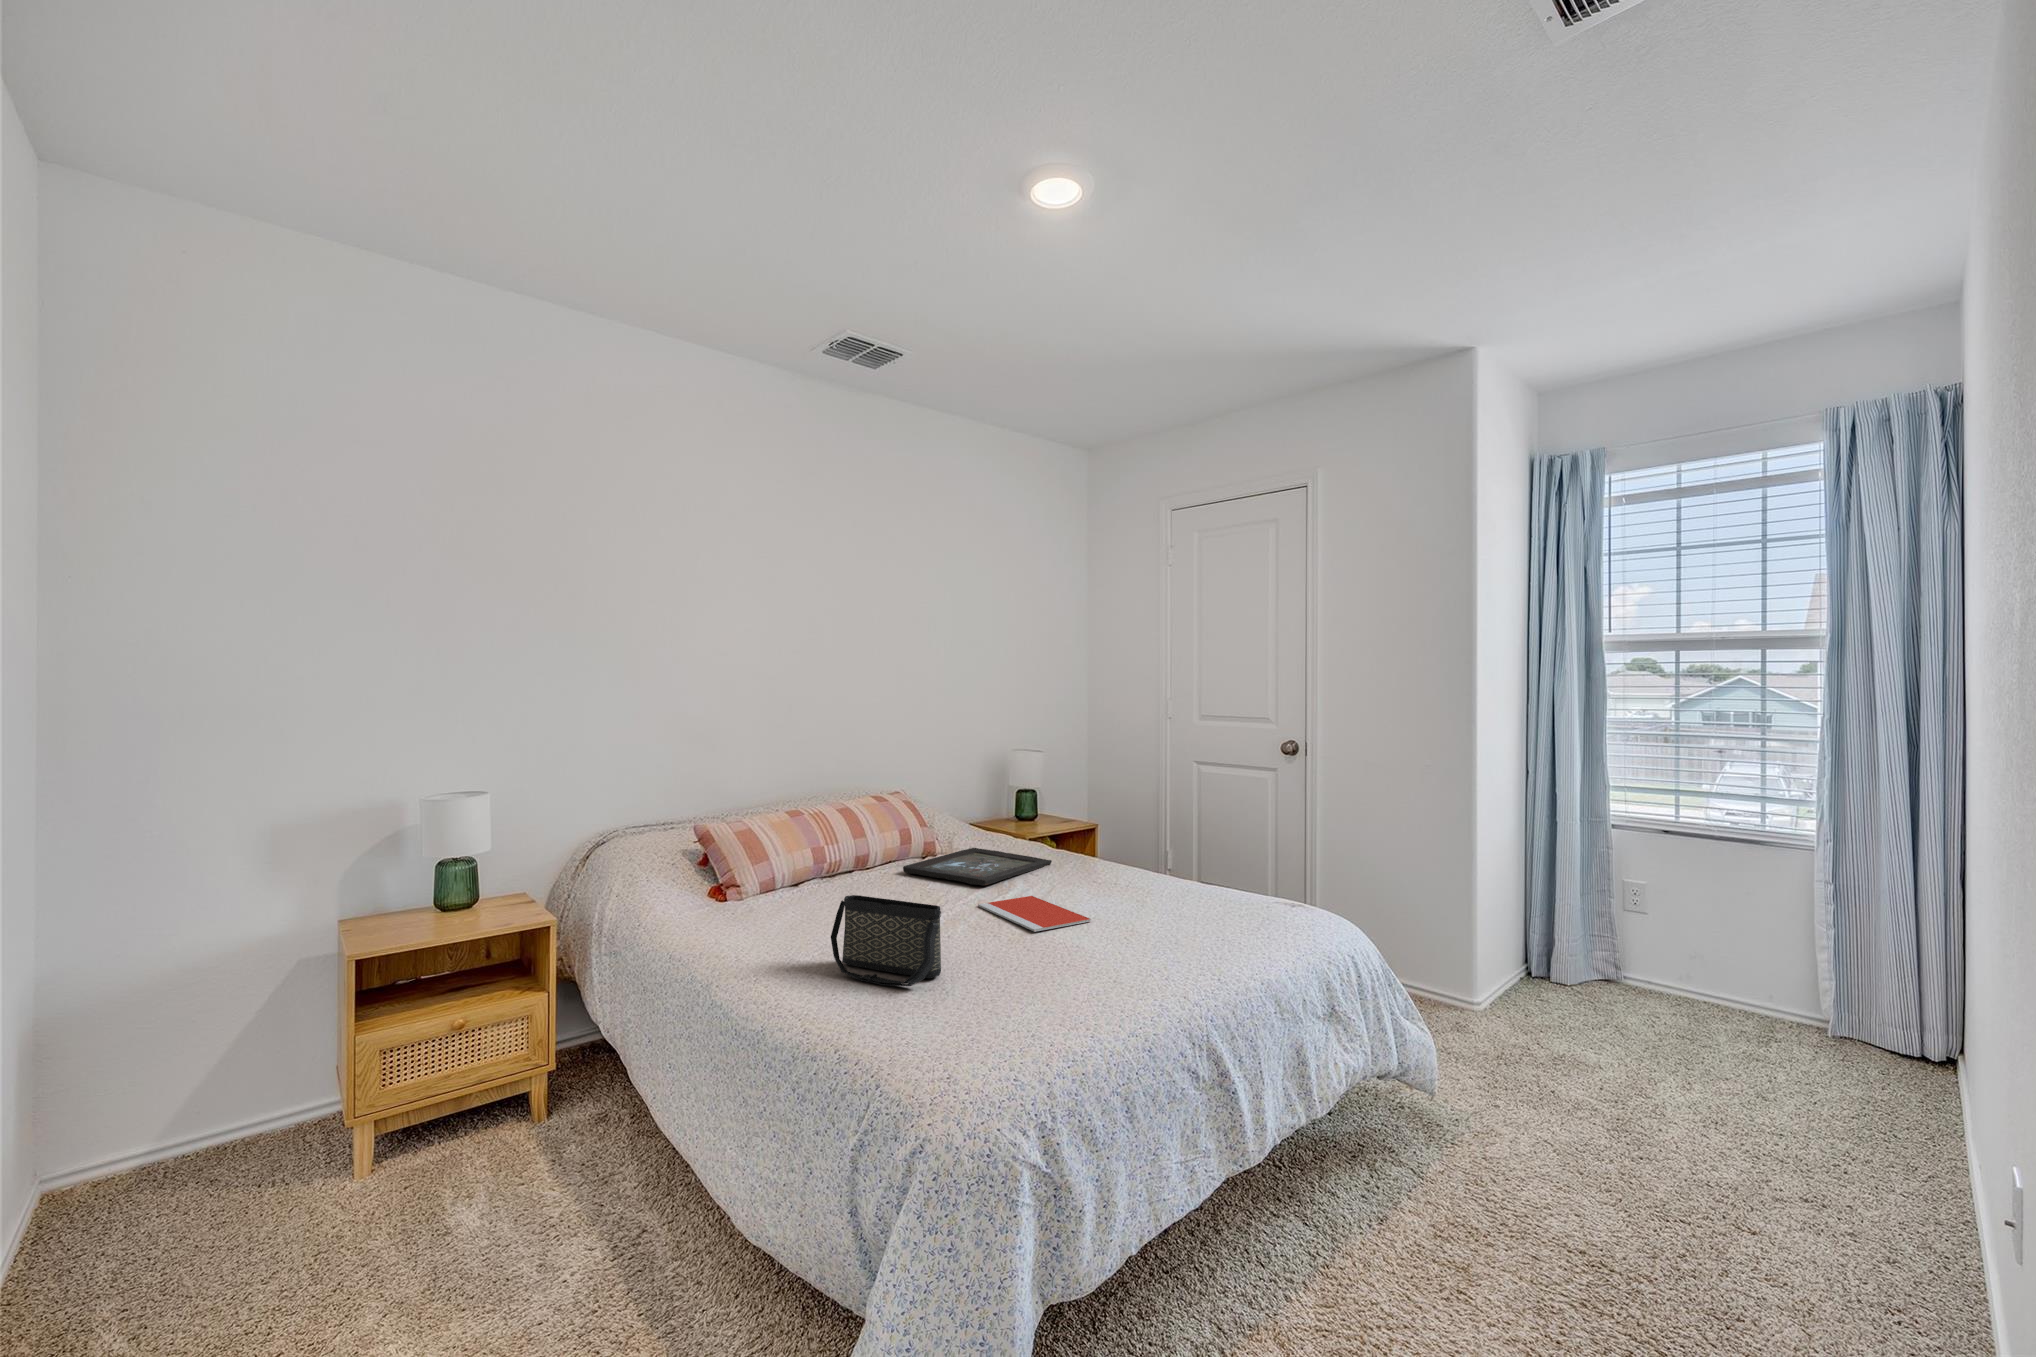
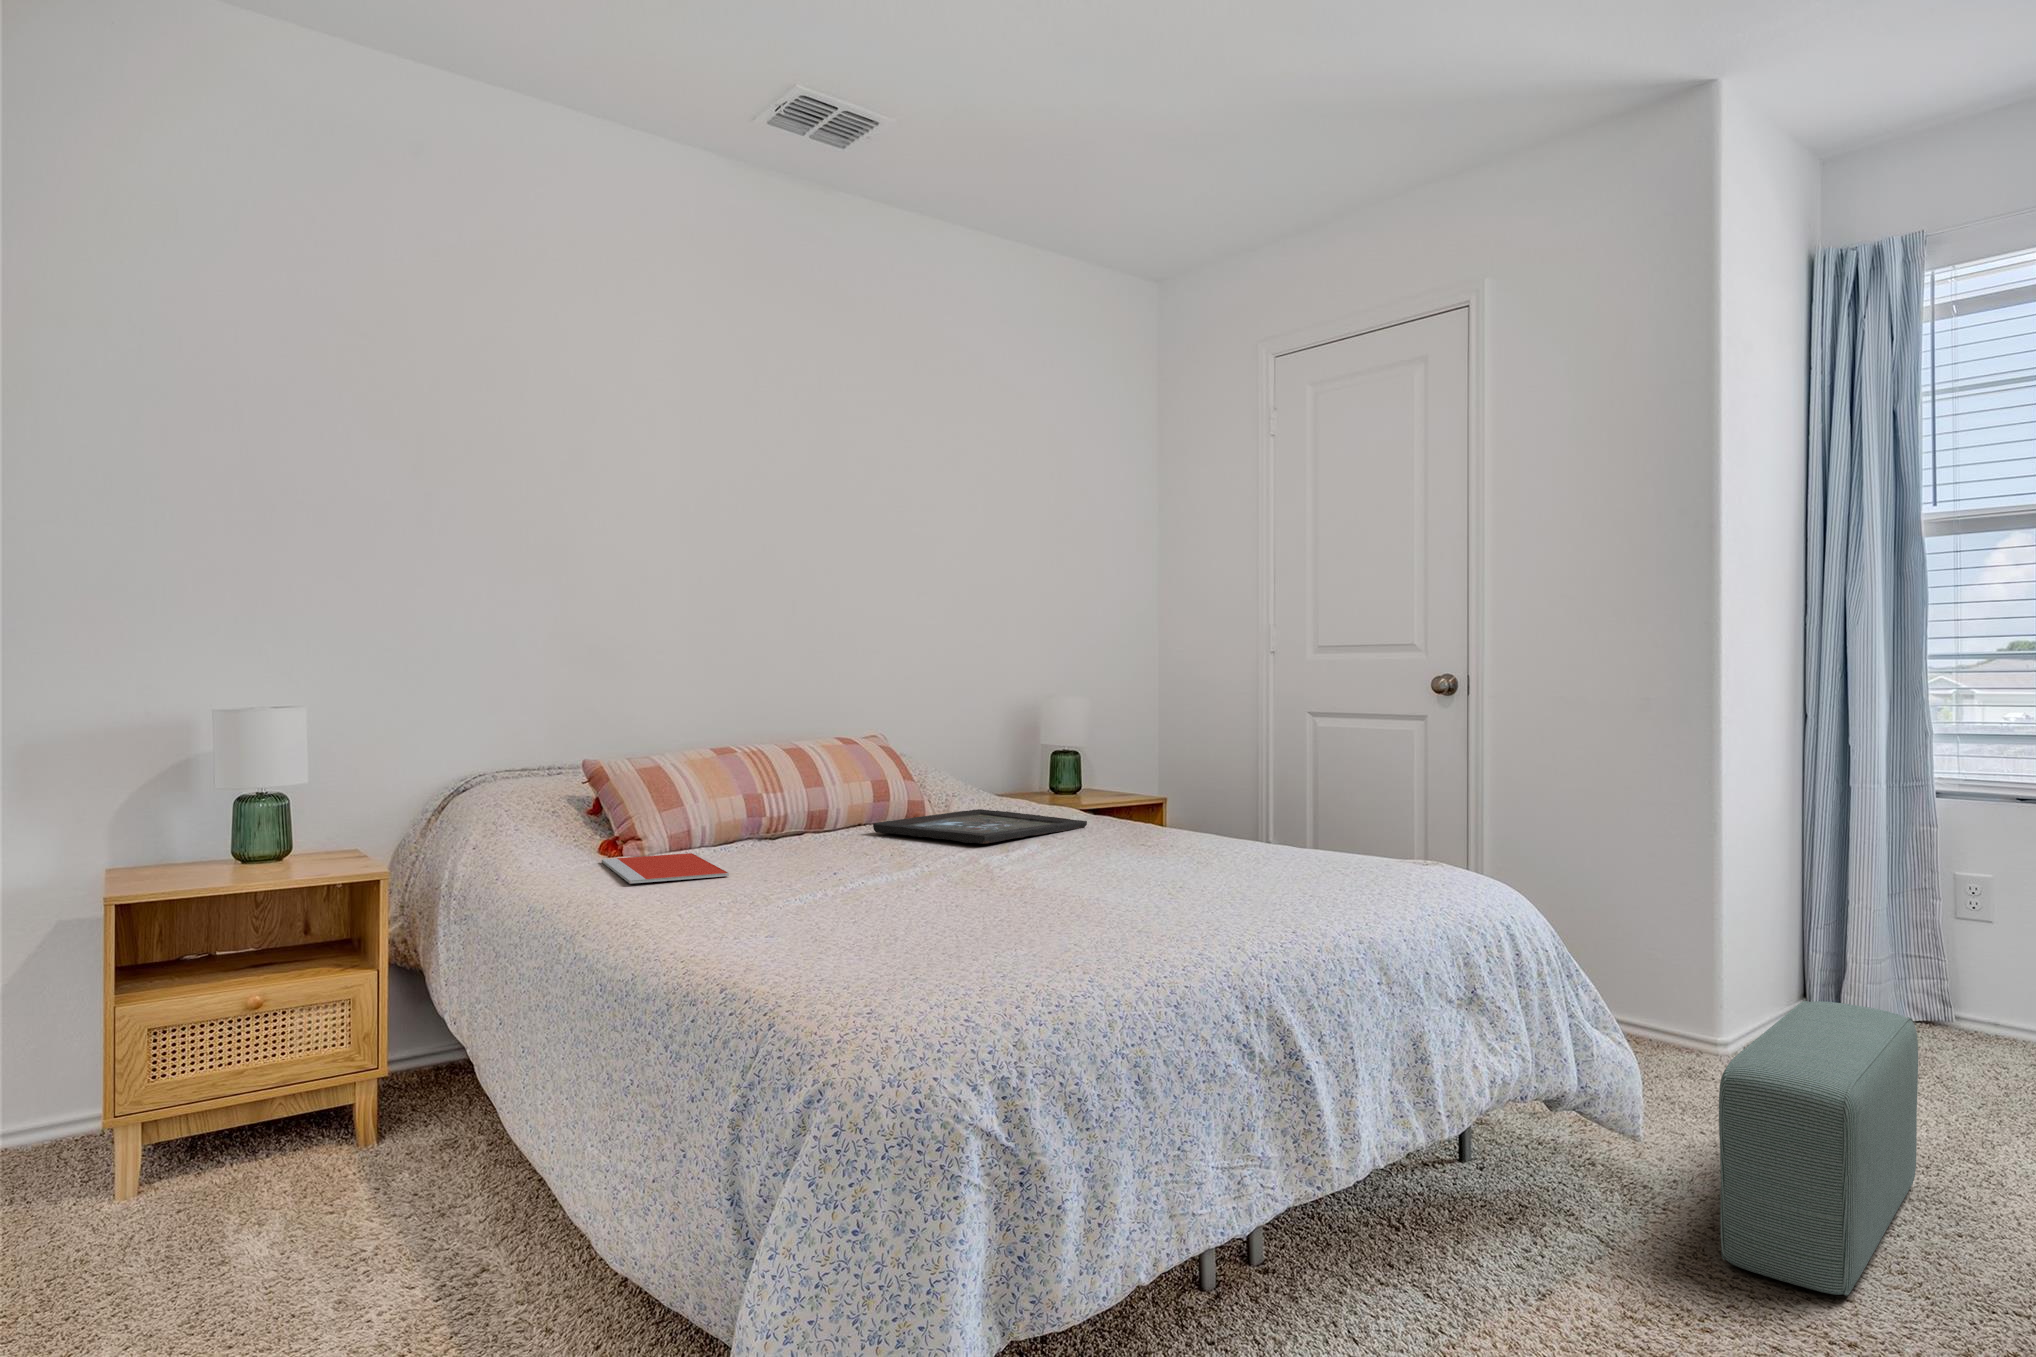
handbag: present [831,895,941,986] -> none [742,816,894,931]
notebook: present [978,896,1091,932] -> present [602,853,729,884]
pouf: none [1493,992,1613,1213] -> present [1719,1001,1918,1296]

